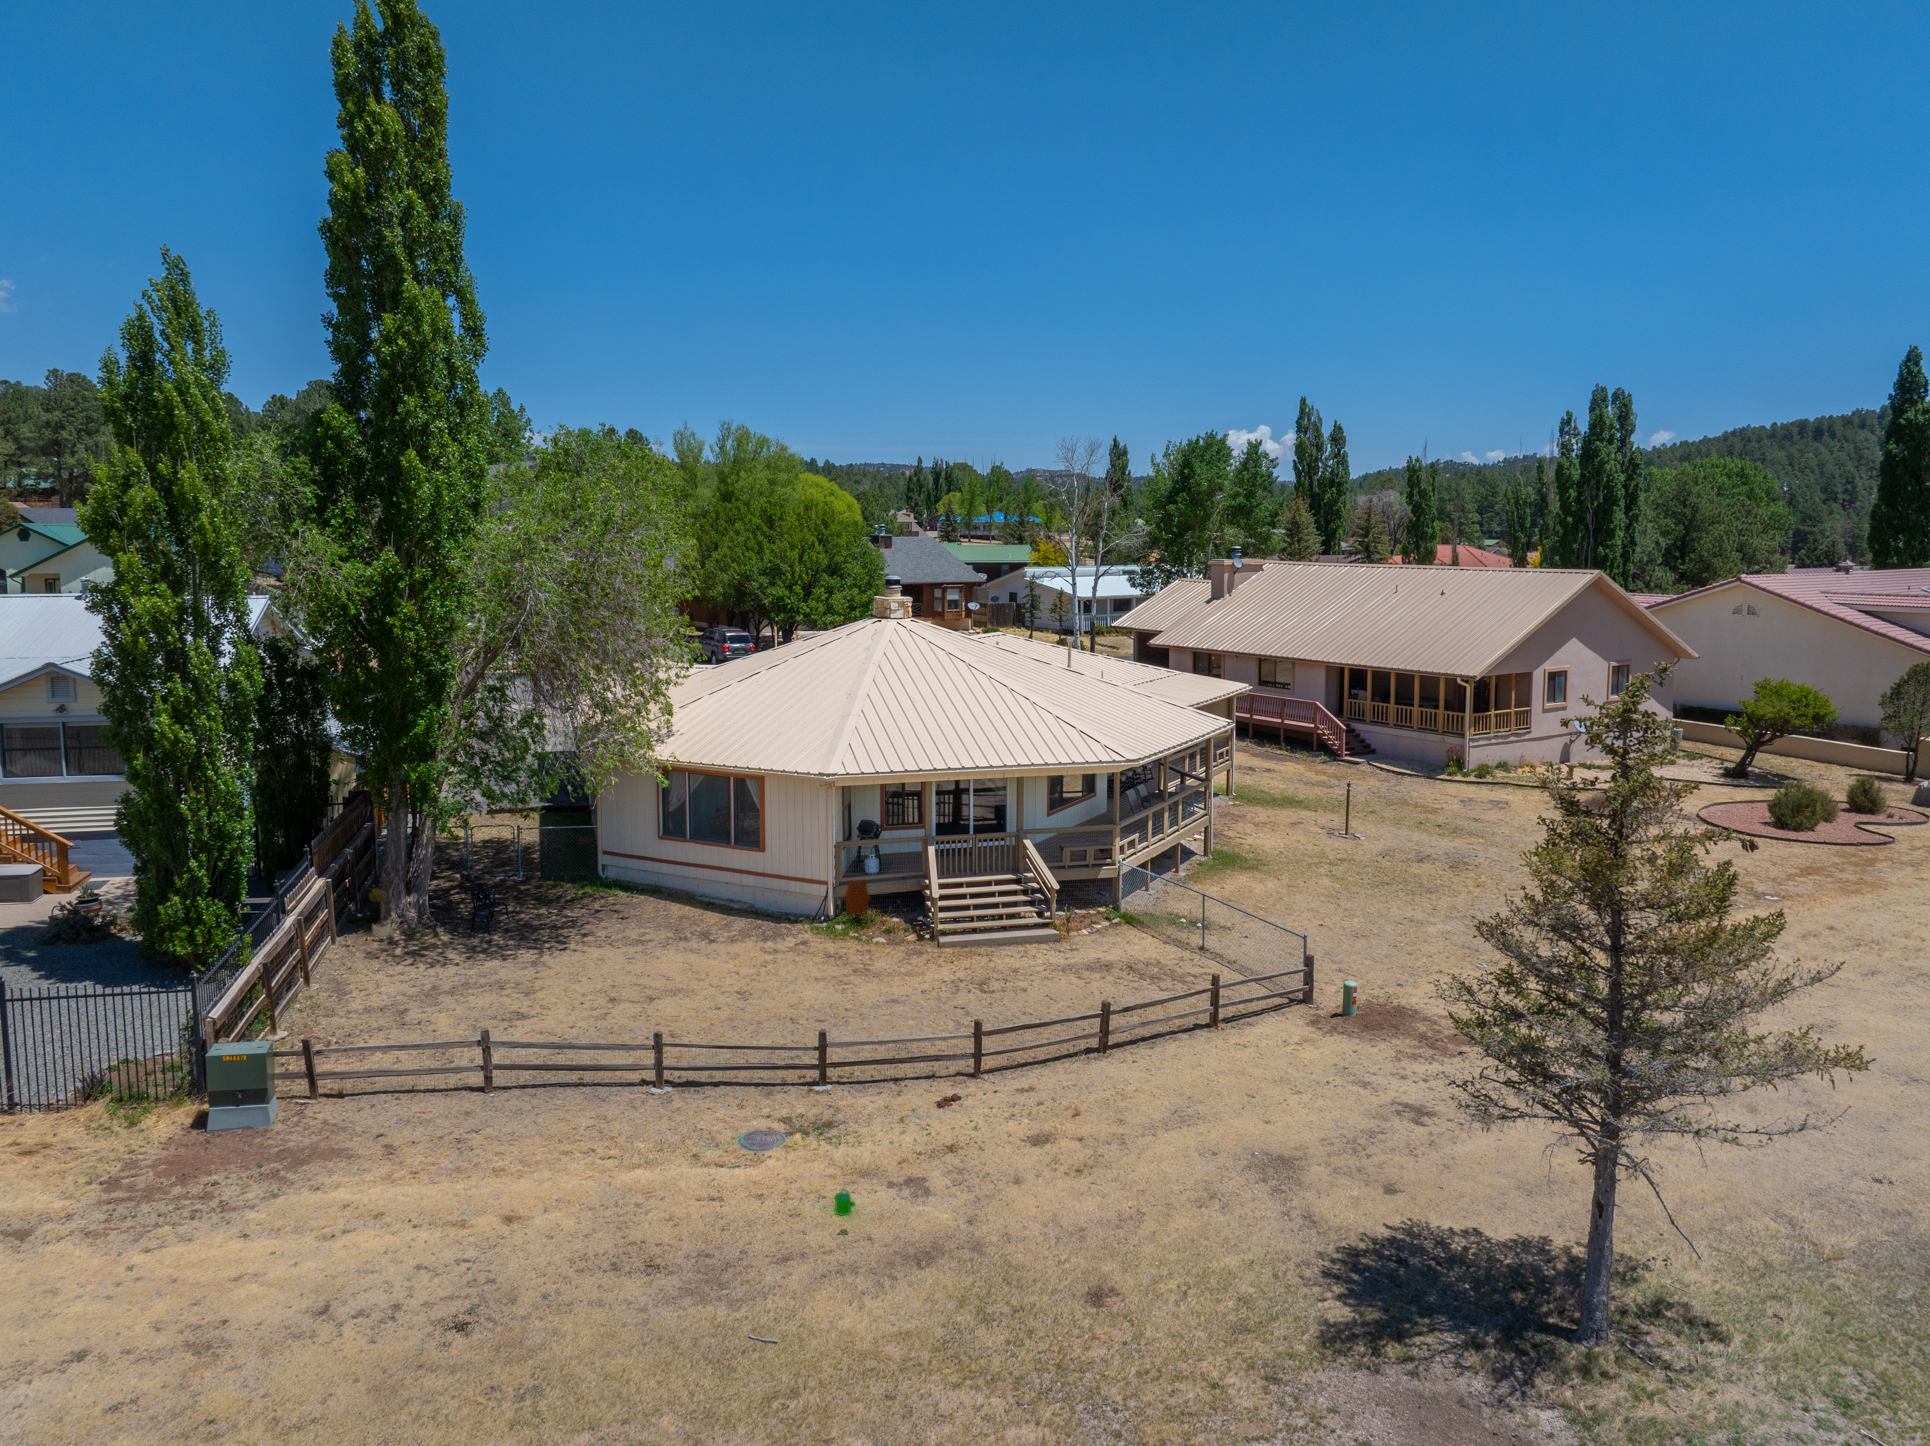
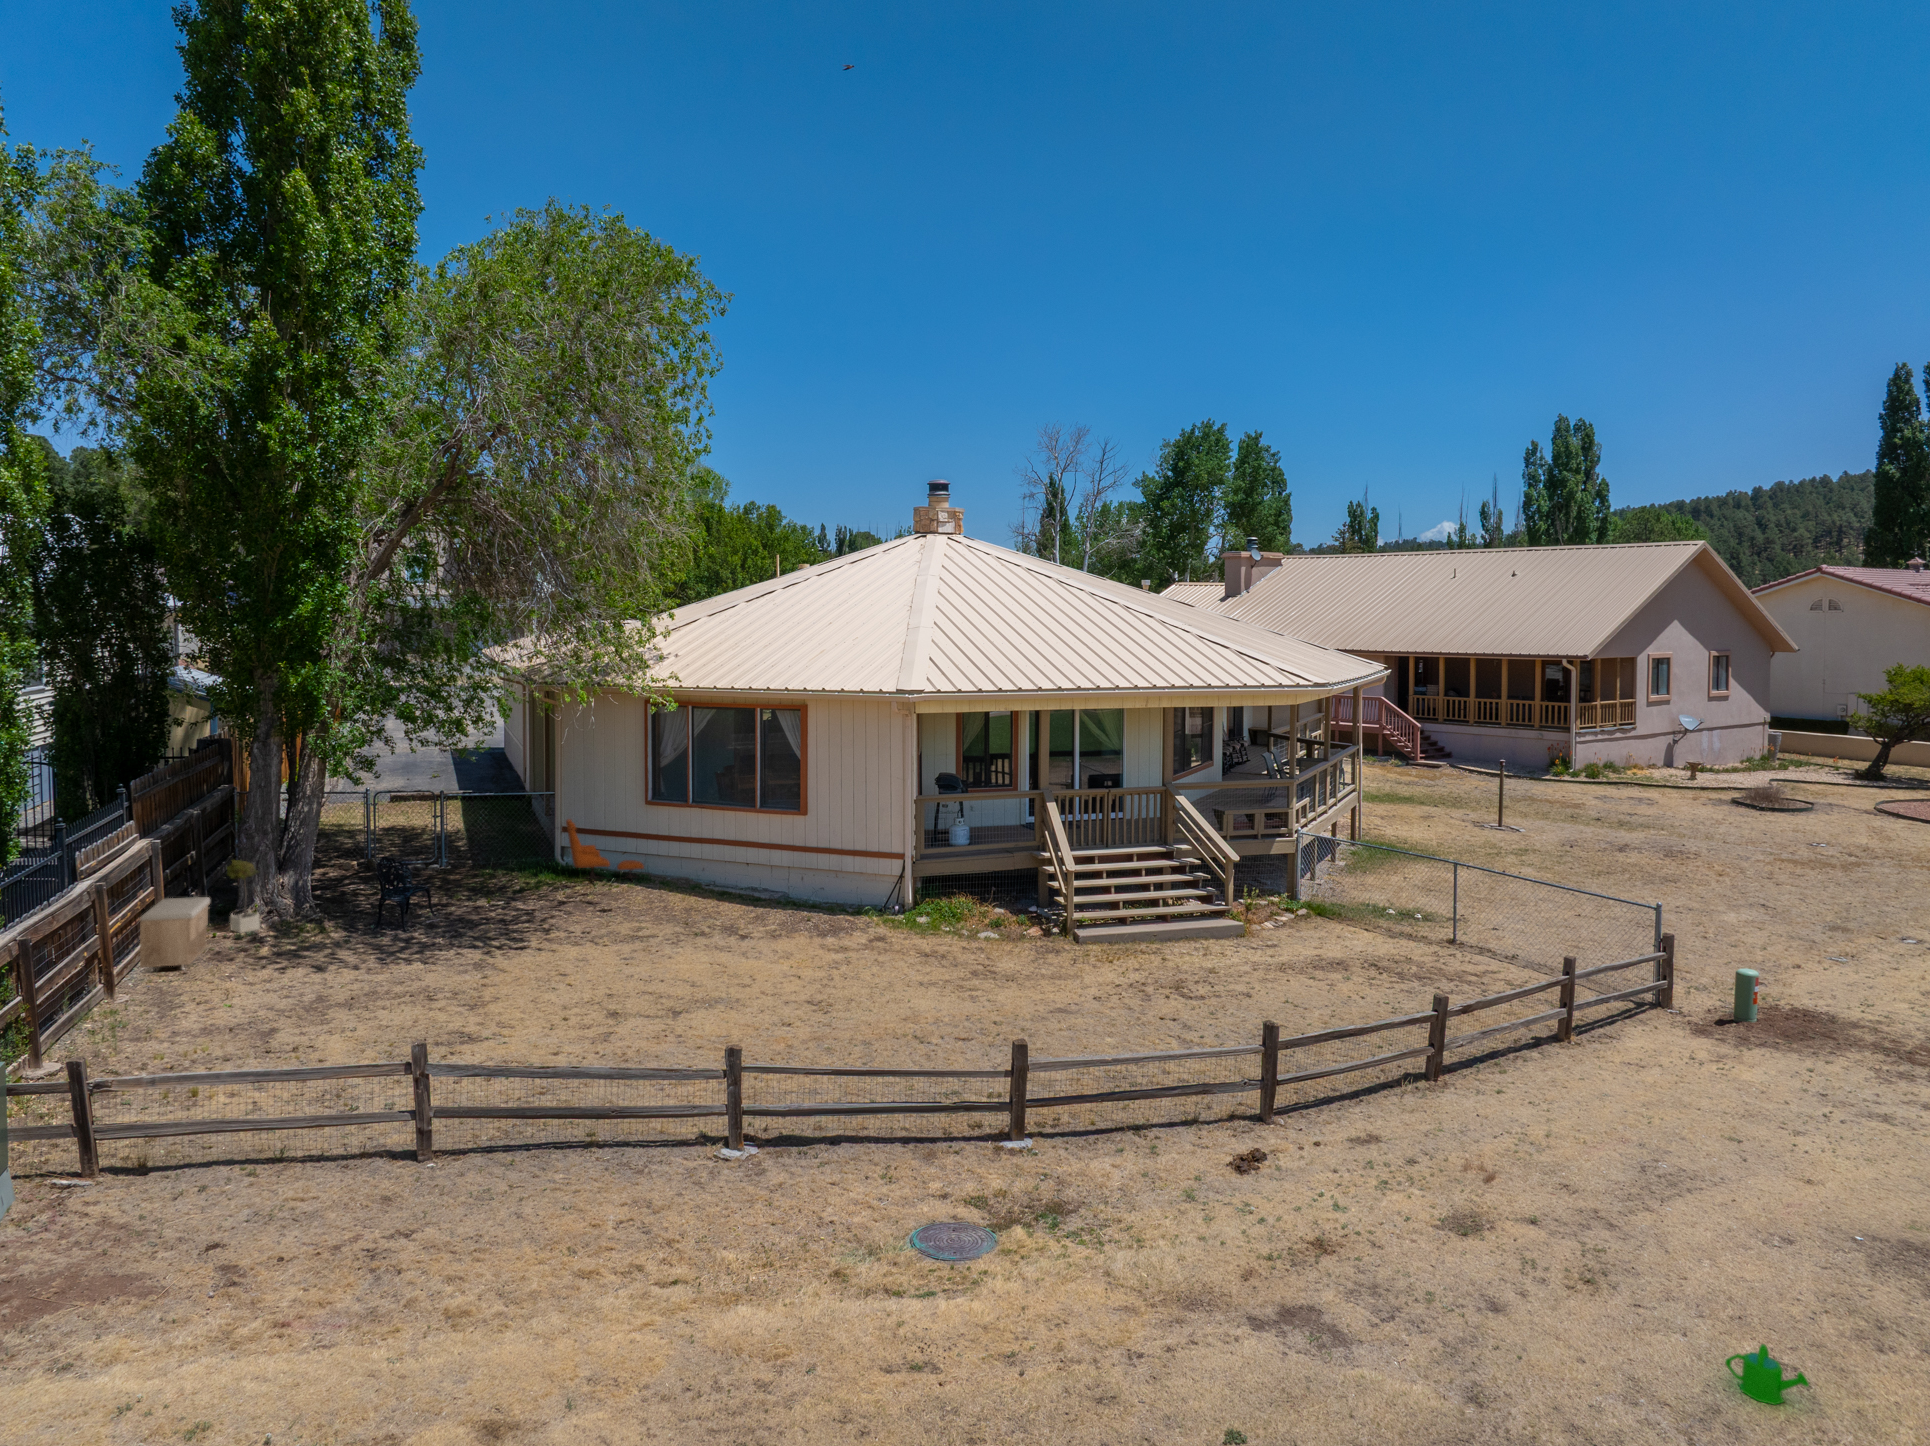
lounge chair: present [844,880,870,922] -> present [566,819,644,882]
storage bench: none [319,917,361,968] -> present [140,897,210,972]
watering can: present [834,1188,856,1216] -> present [1725,1344,1809,1405]

